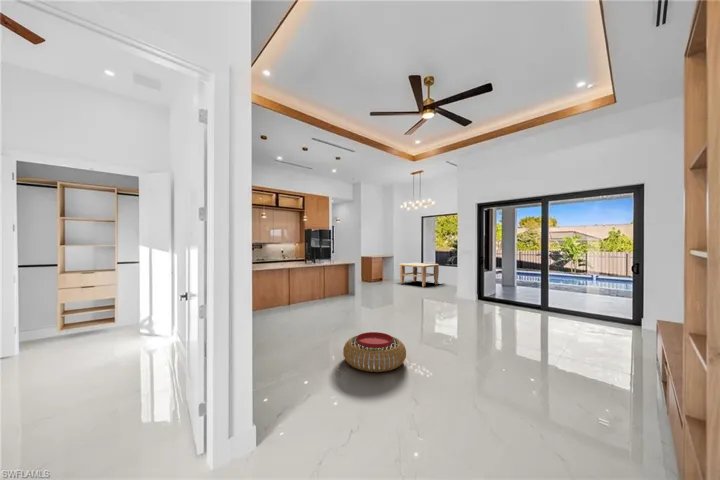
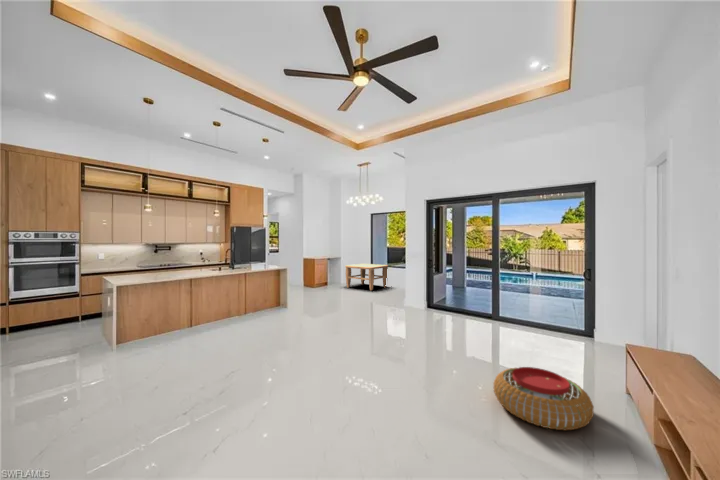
pouf: present [343,332,406,372] -> present [494,367,594,430]

